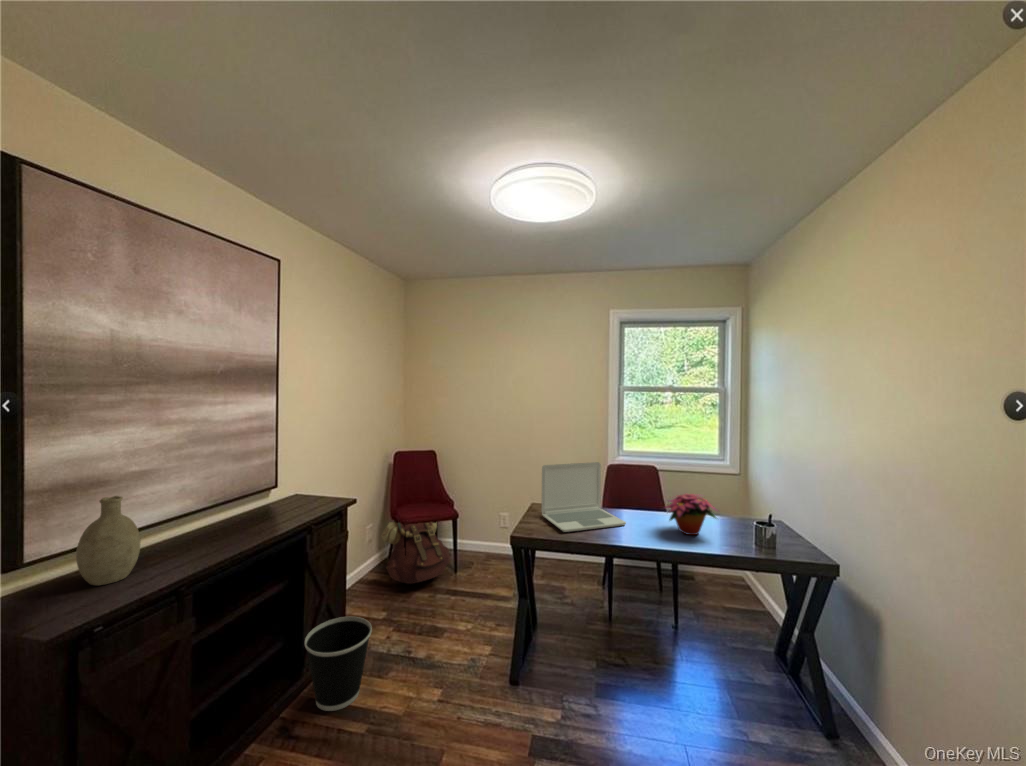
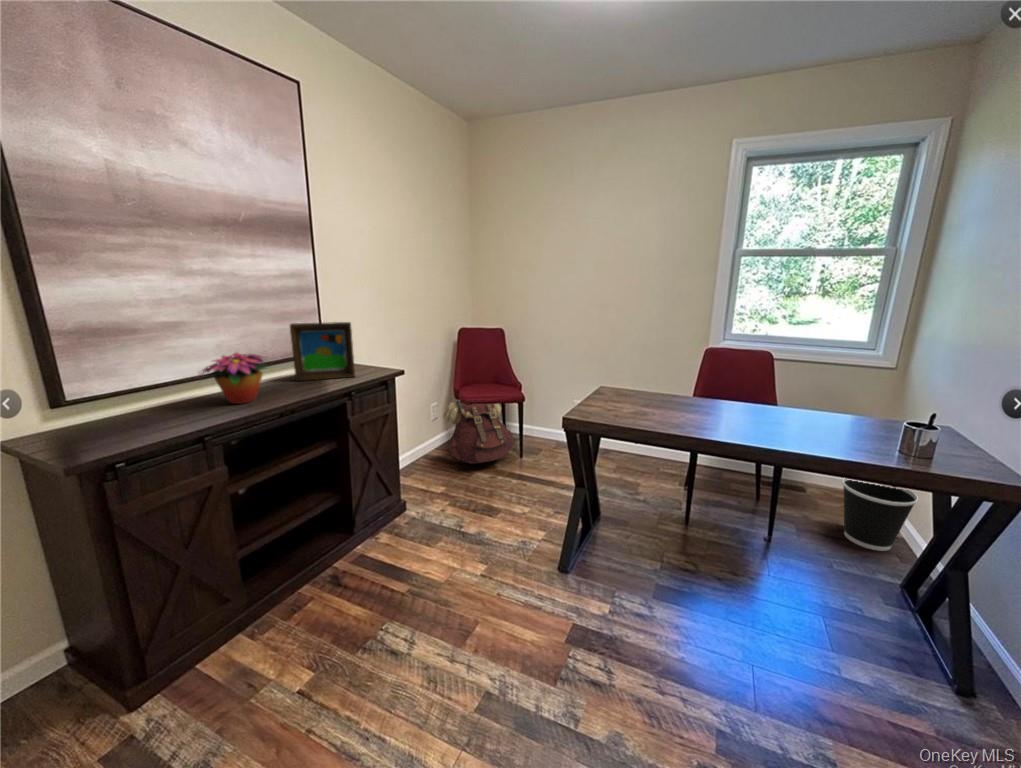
picture frame: none [252,455,313,515] -> present [290,322,355,381]
laptop: present [542,462,626,532] -> none [607,341,715,420]
flower arrangement: present [665,494,716,535] -> present [202,352,267,404]
decorative vase: present [76,496,141,585] -> none [106,345,167,431]
wastebasket: present [305,617,372,711] -> present [842,479,918,551]

